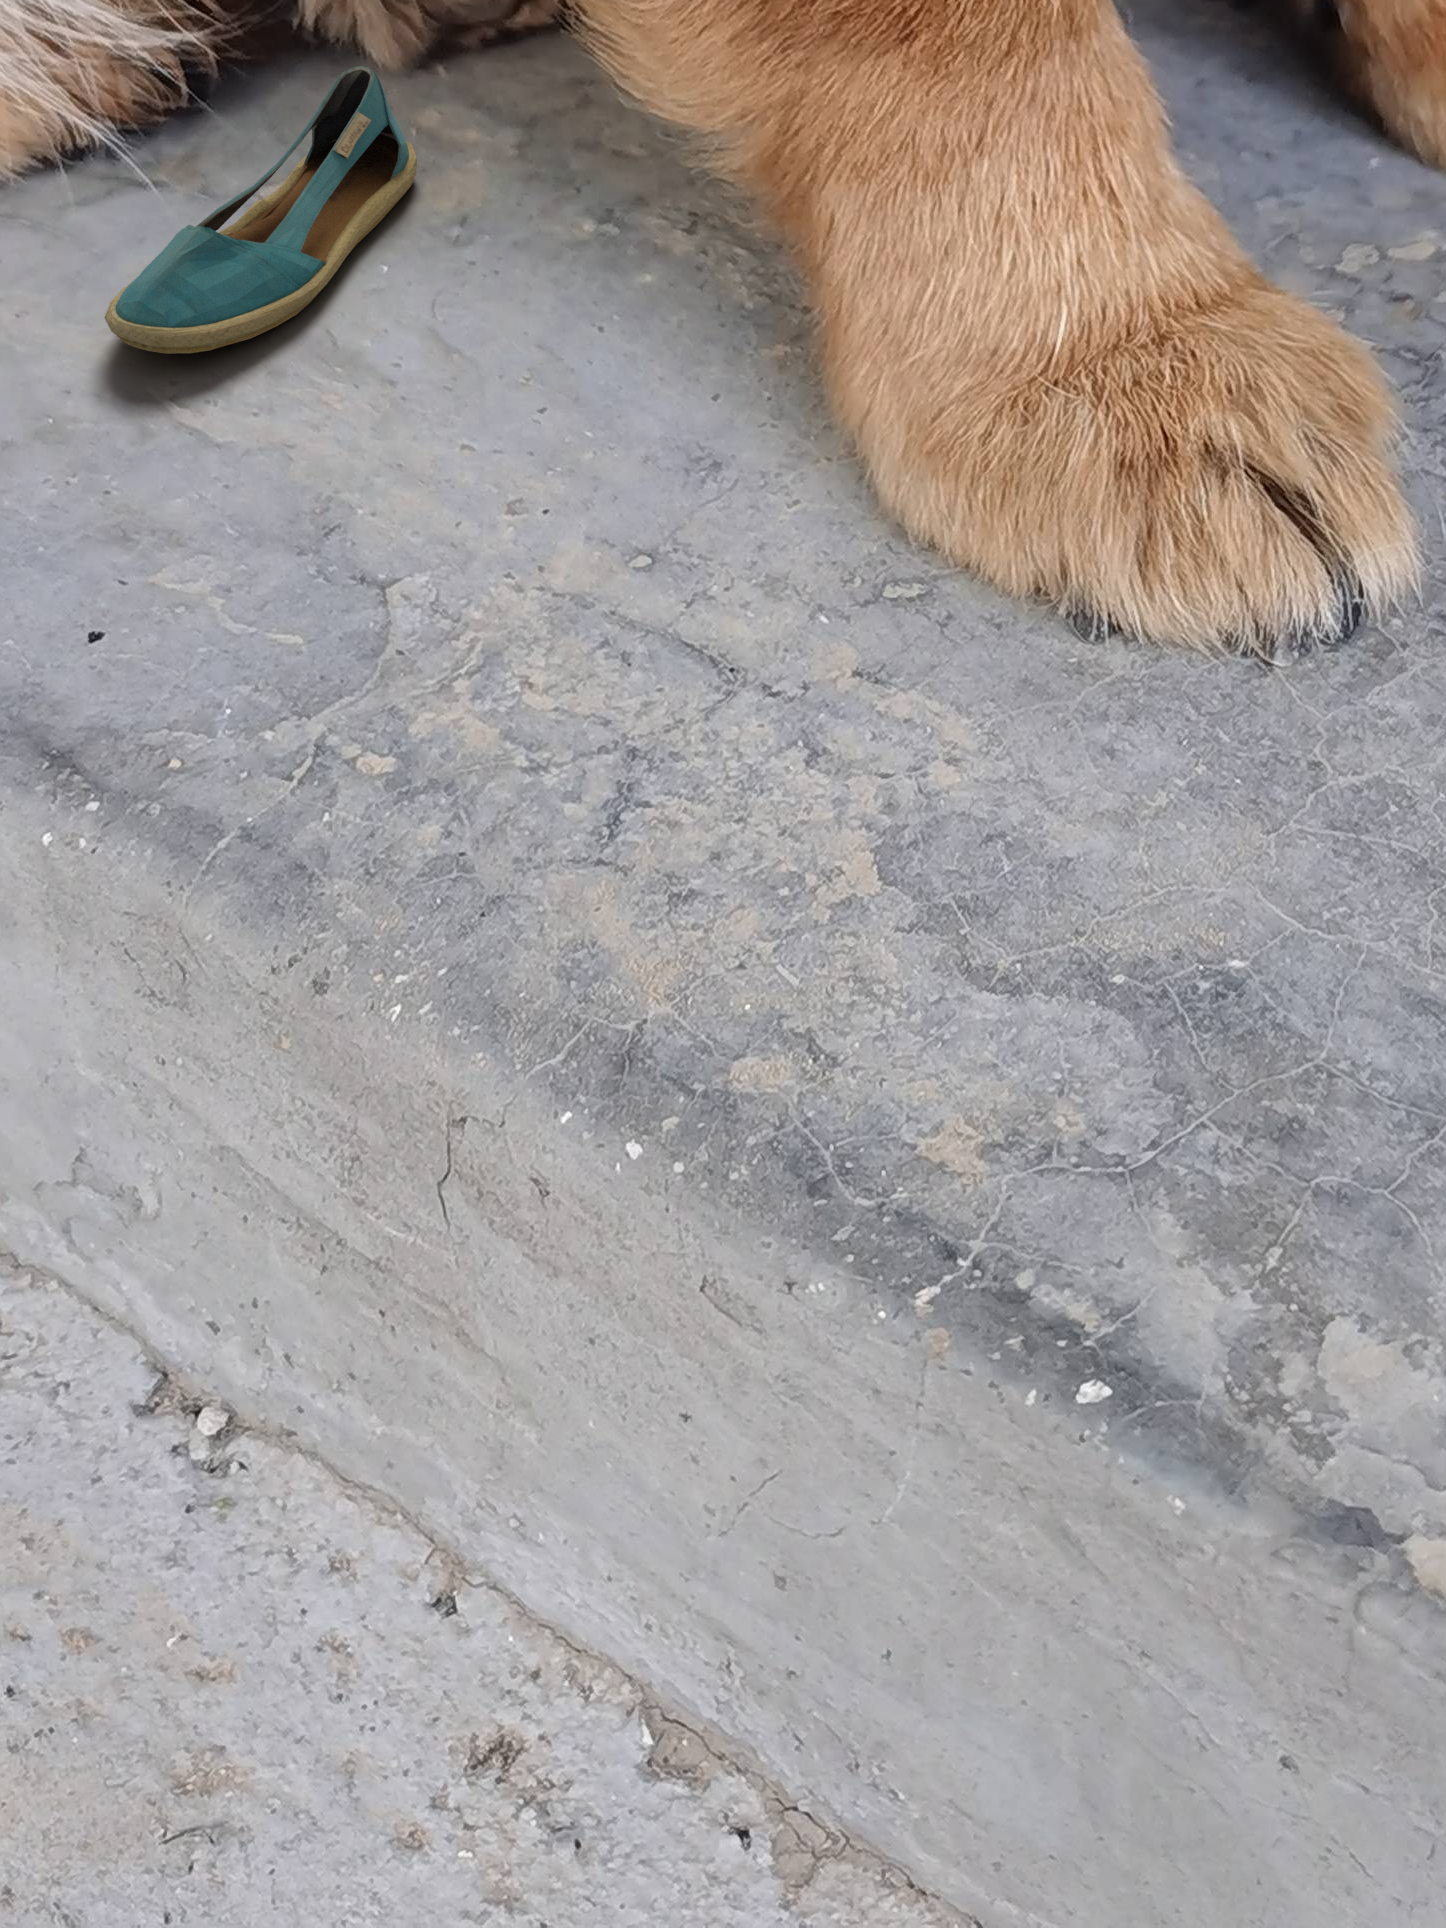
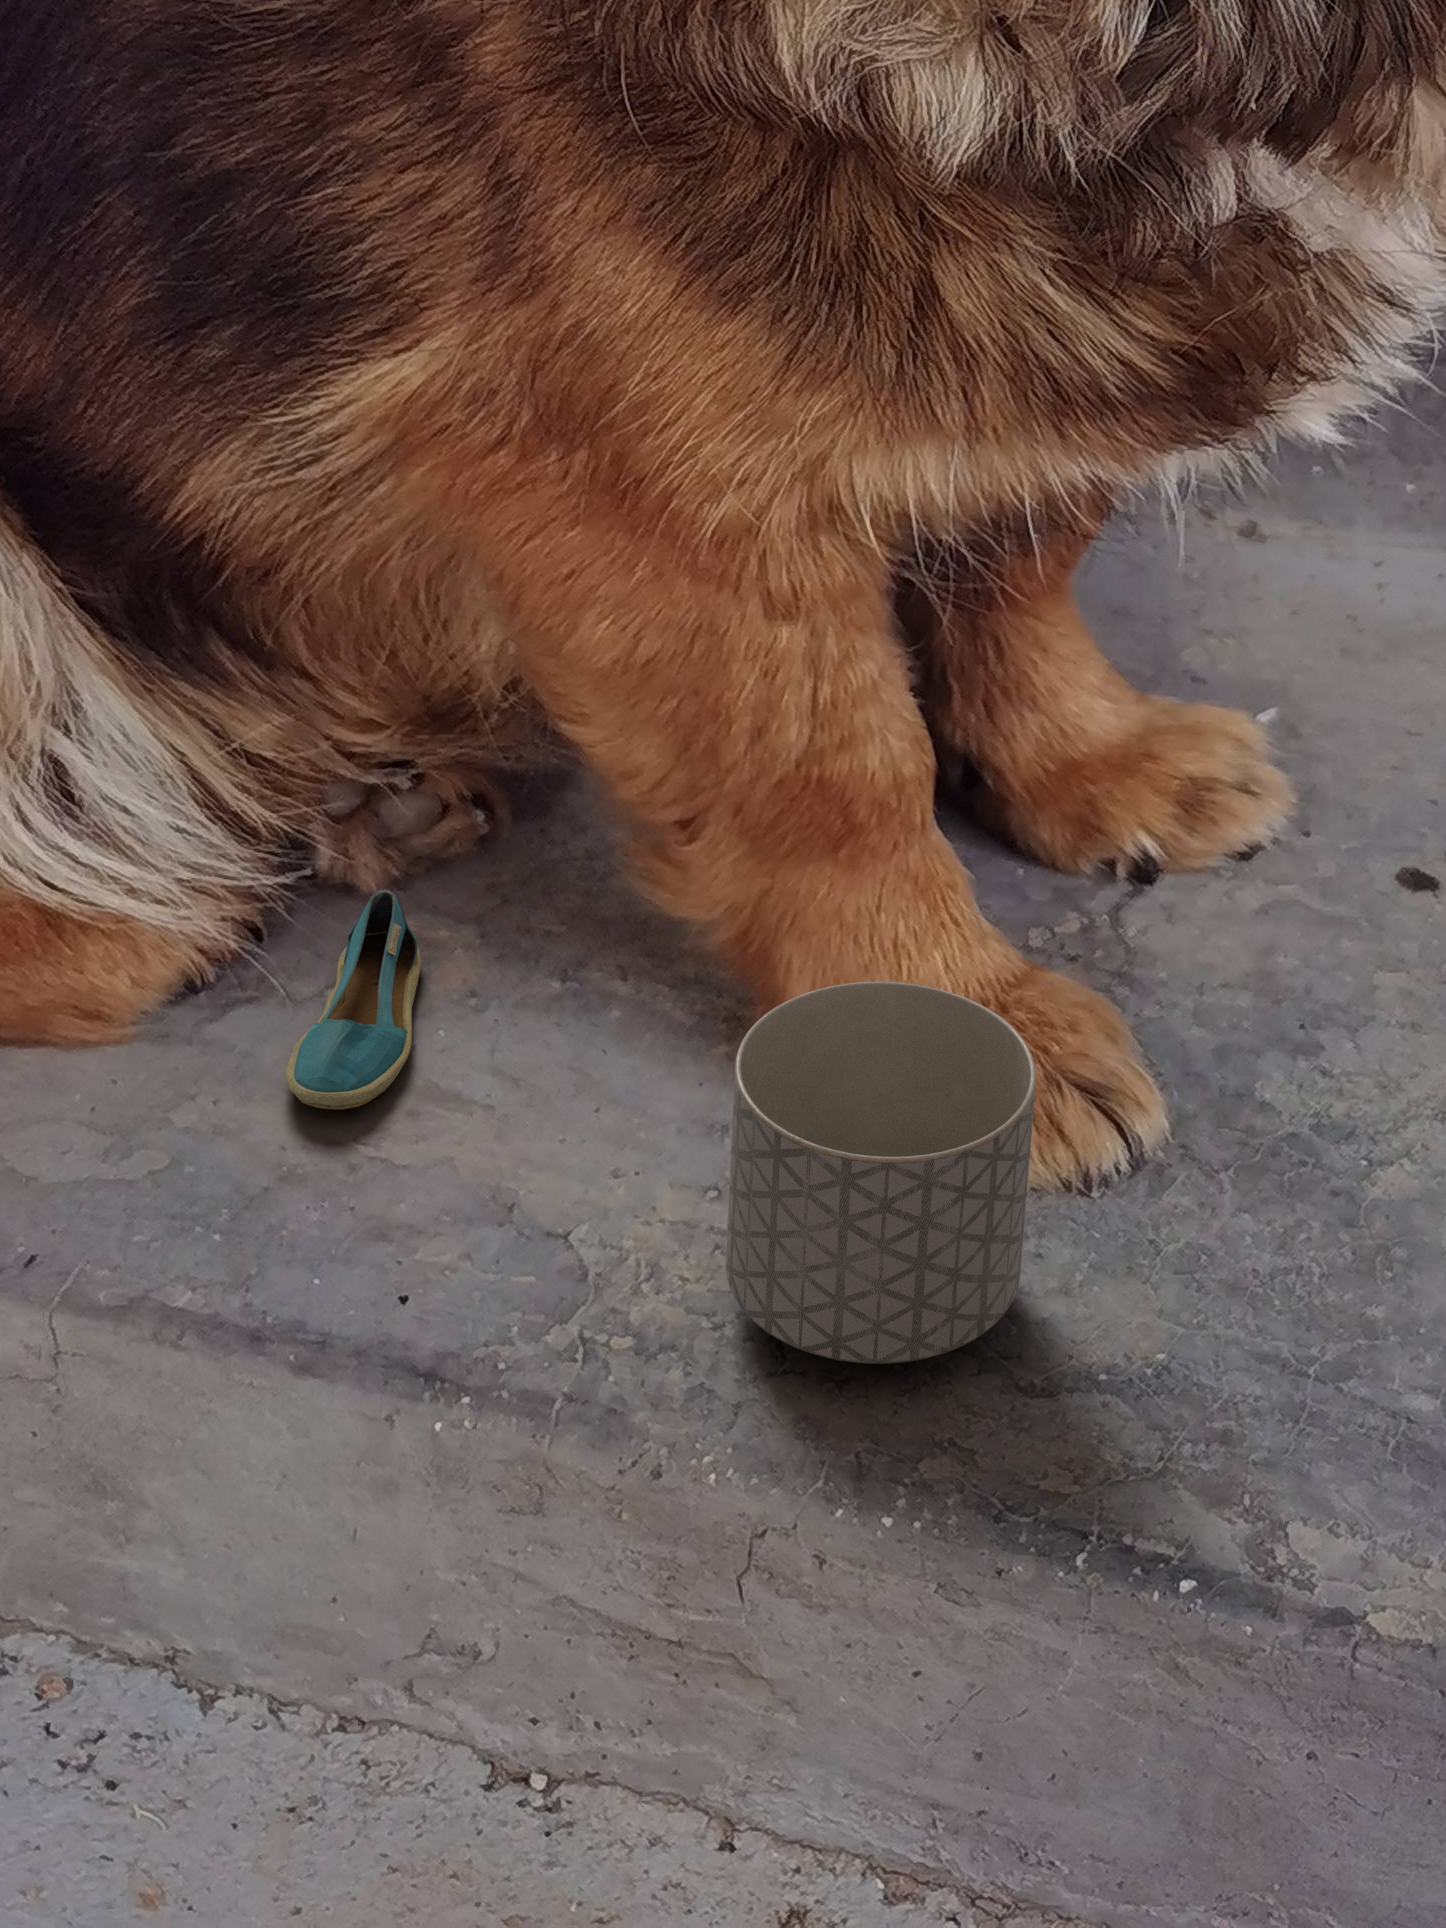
planter: none [489,231,1034,885] -> present [726,981,1036,1364]

